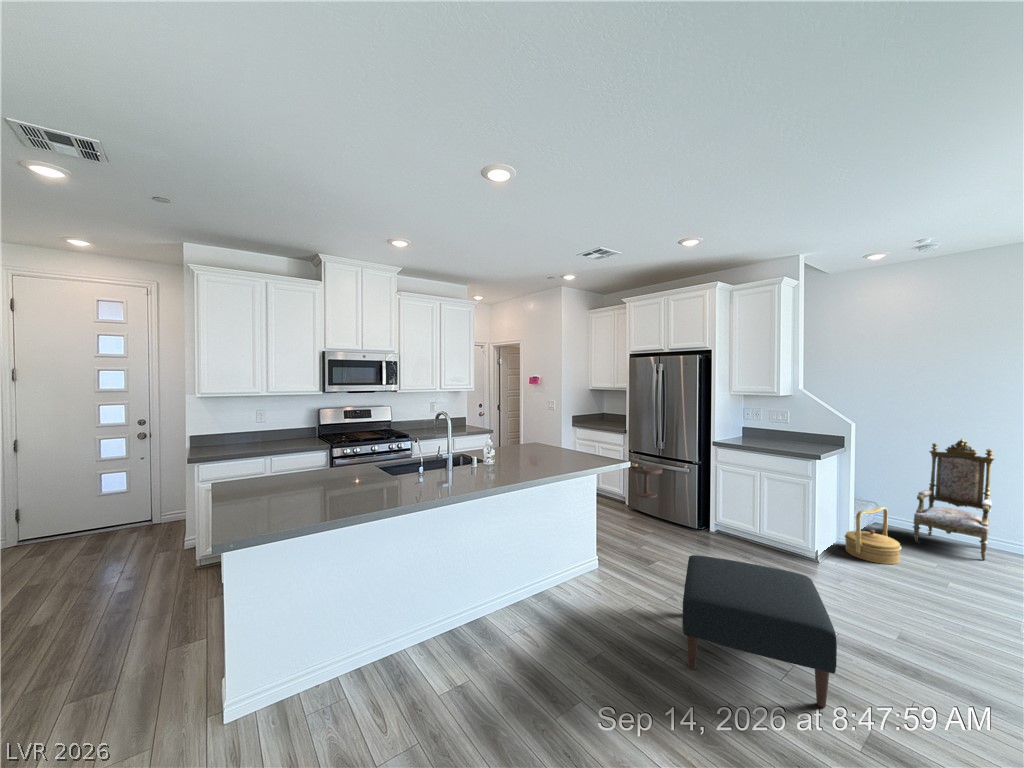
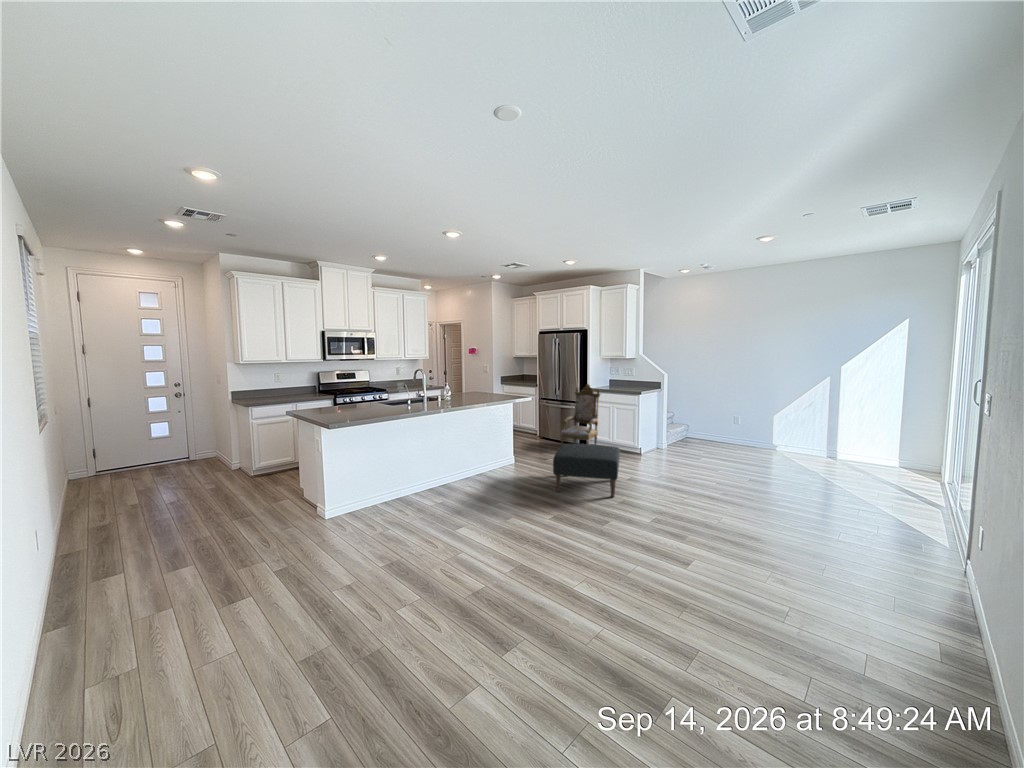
armchair: present [913,439,994,560] -> present [561,384,600,445]
side table: present [630,463,662,498] -> none [538,404,558,442]
woven basket: present [844,507,901,564] -> none [659,422,686,452]

